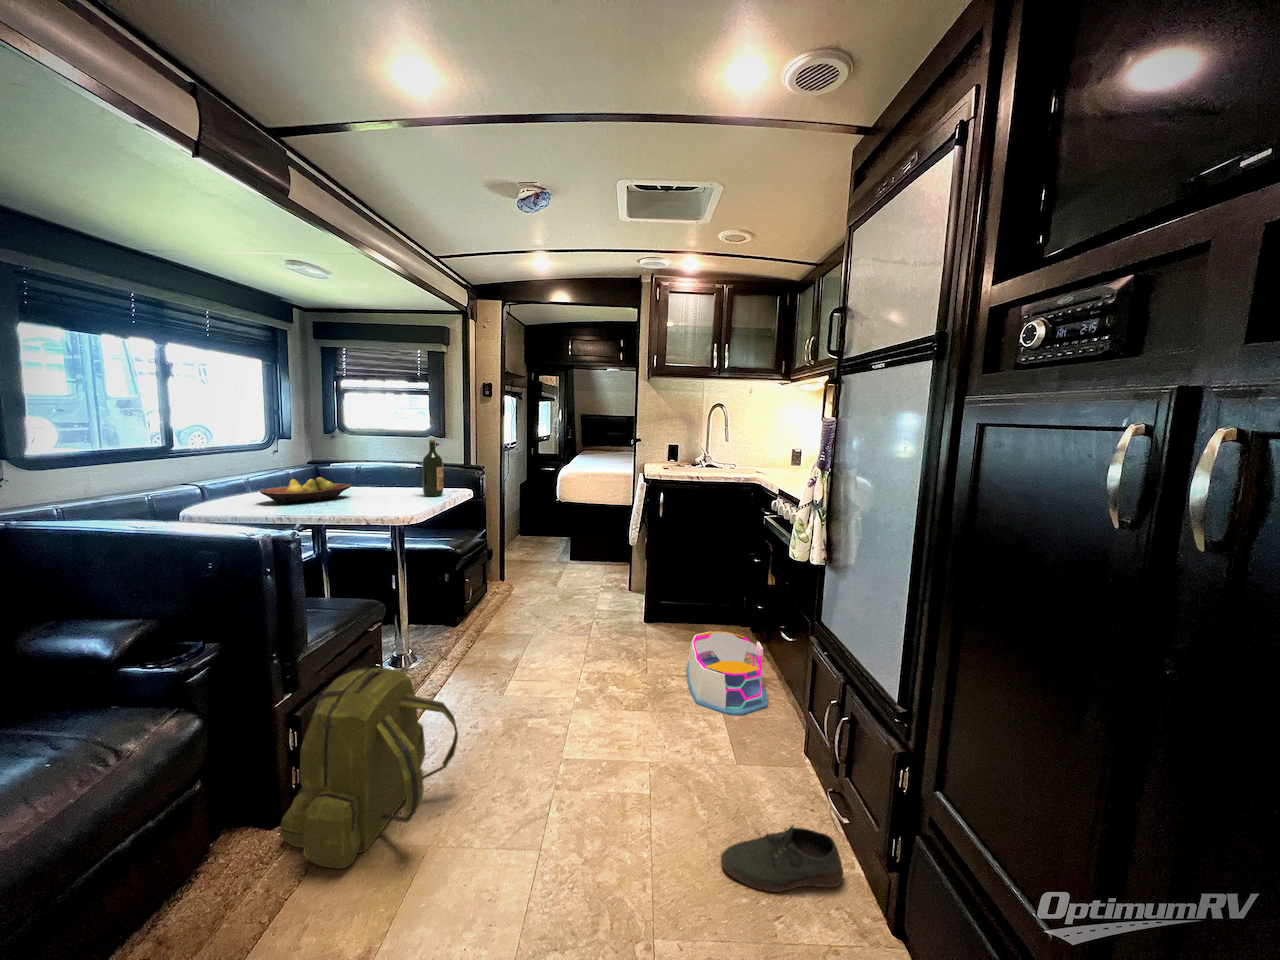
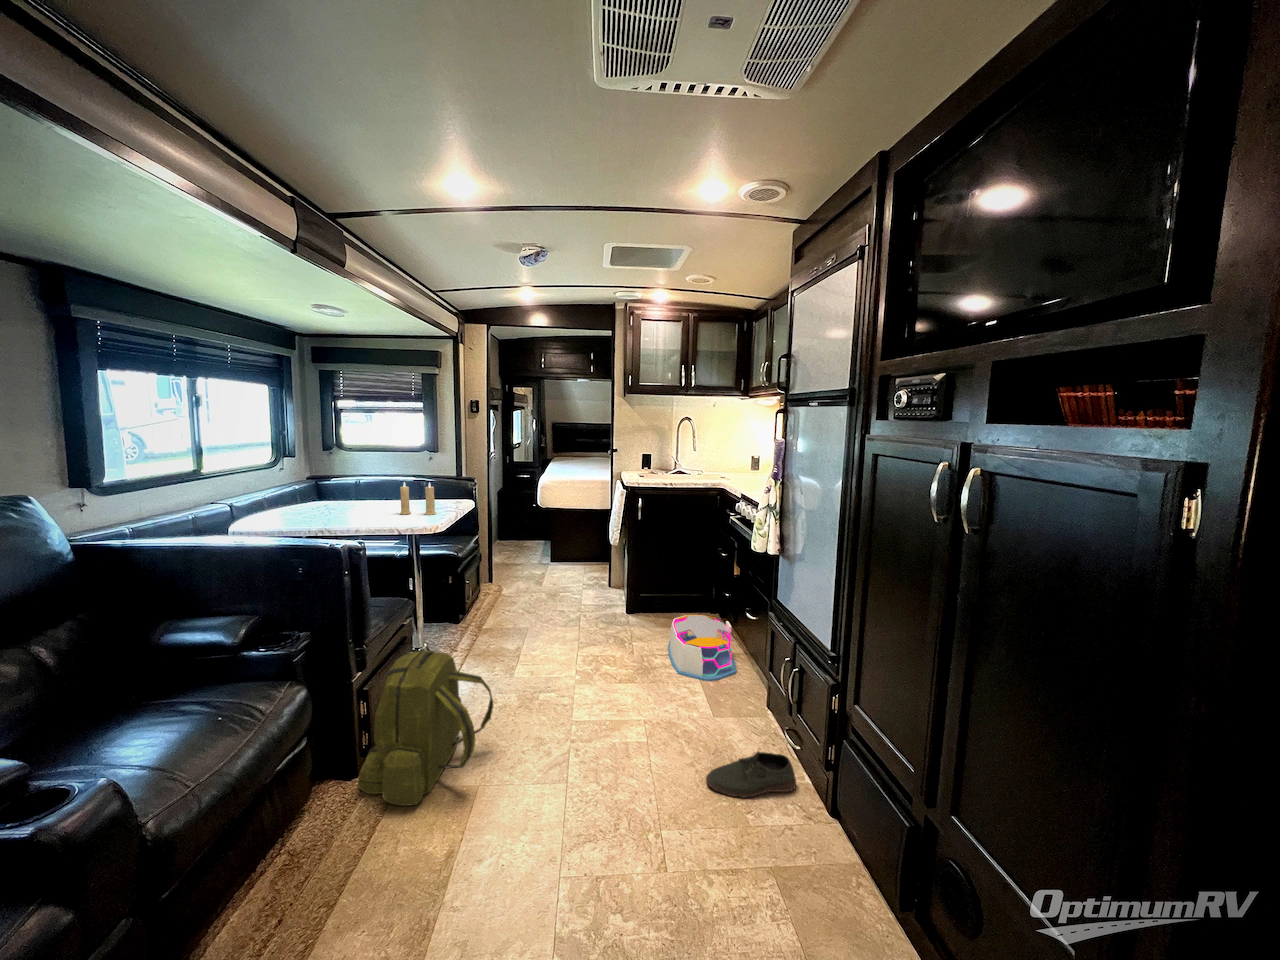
wine bottle: present [422,440,443,497] -> none [434,458,453,508]
candle: none [377,463,419,504] -> present [400,482,436,515]
fruit bowl: present [260,477,351,504] -> none [297,494,372,519]

